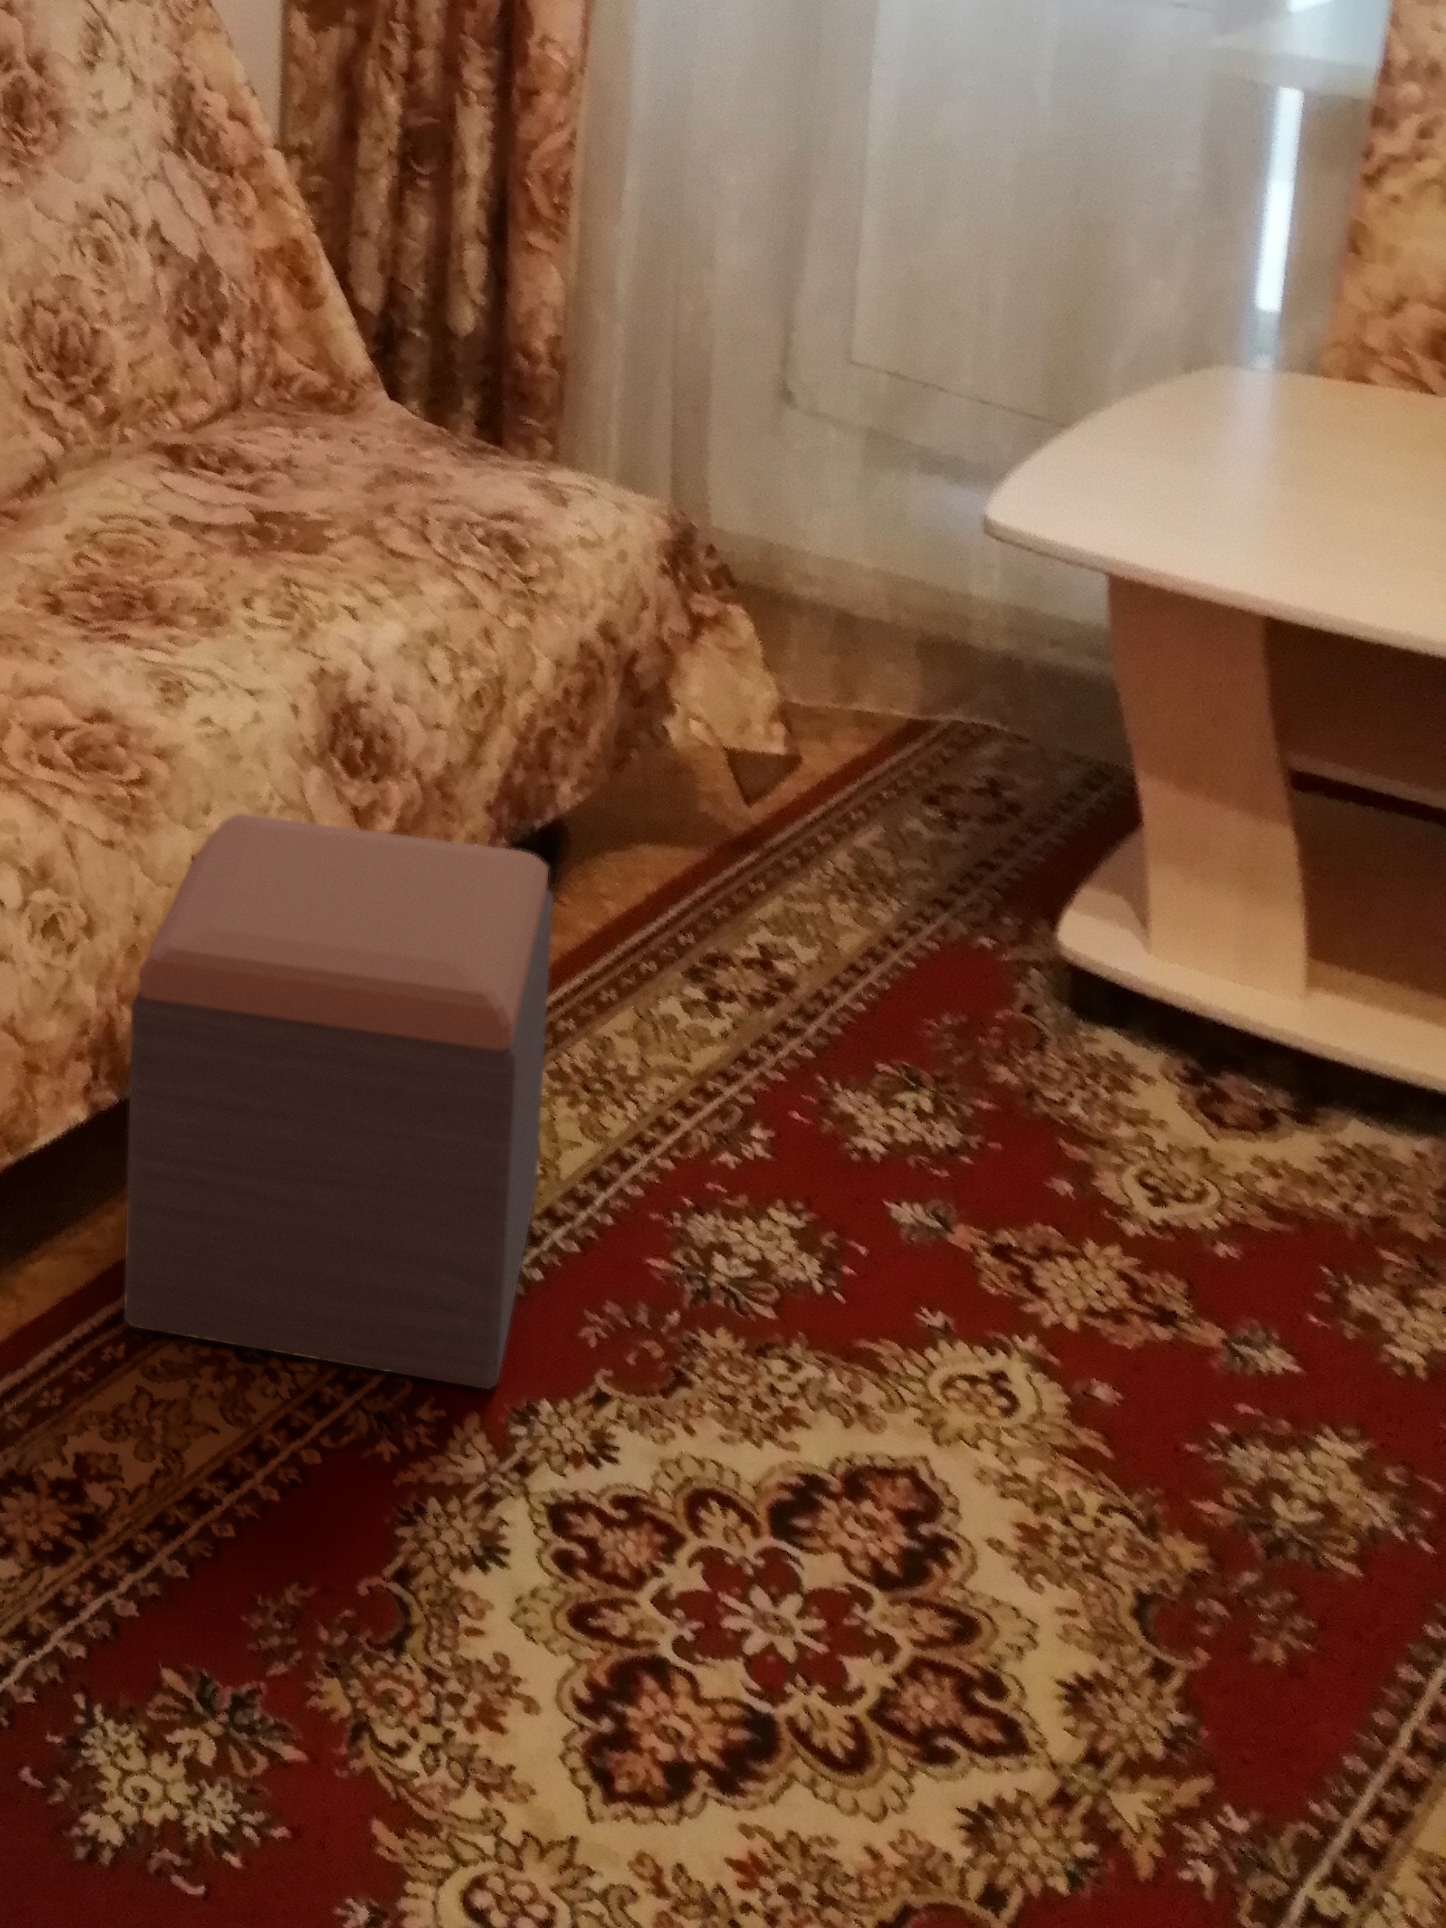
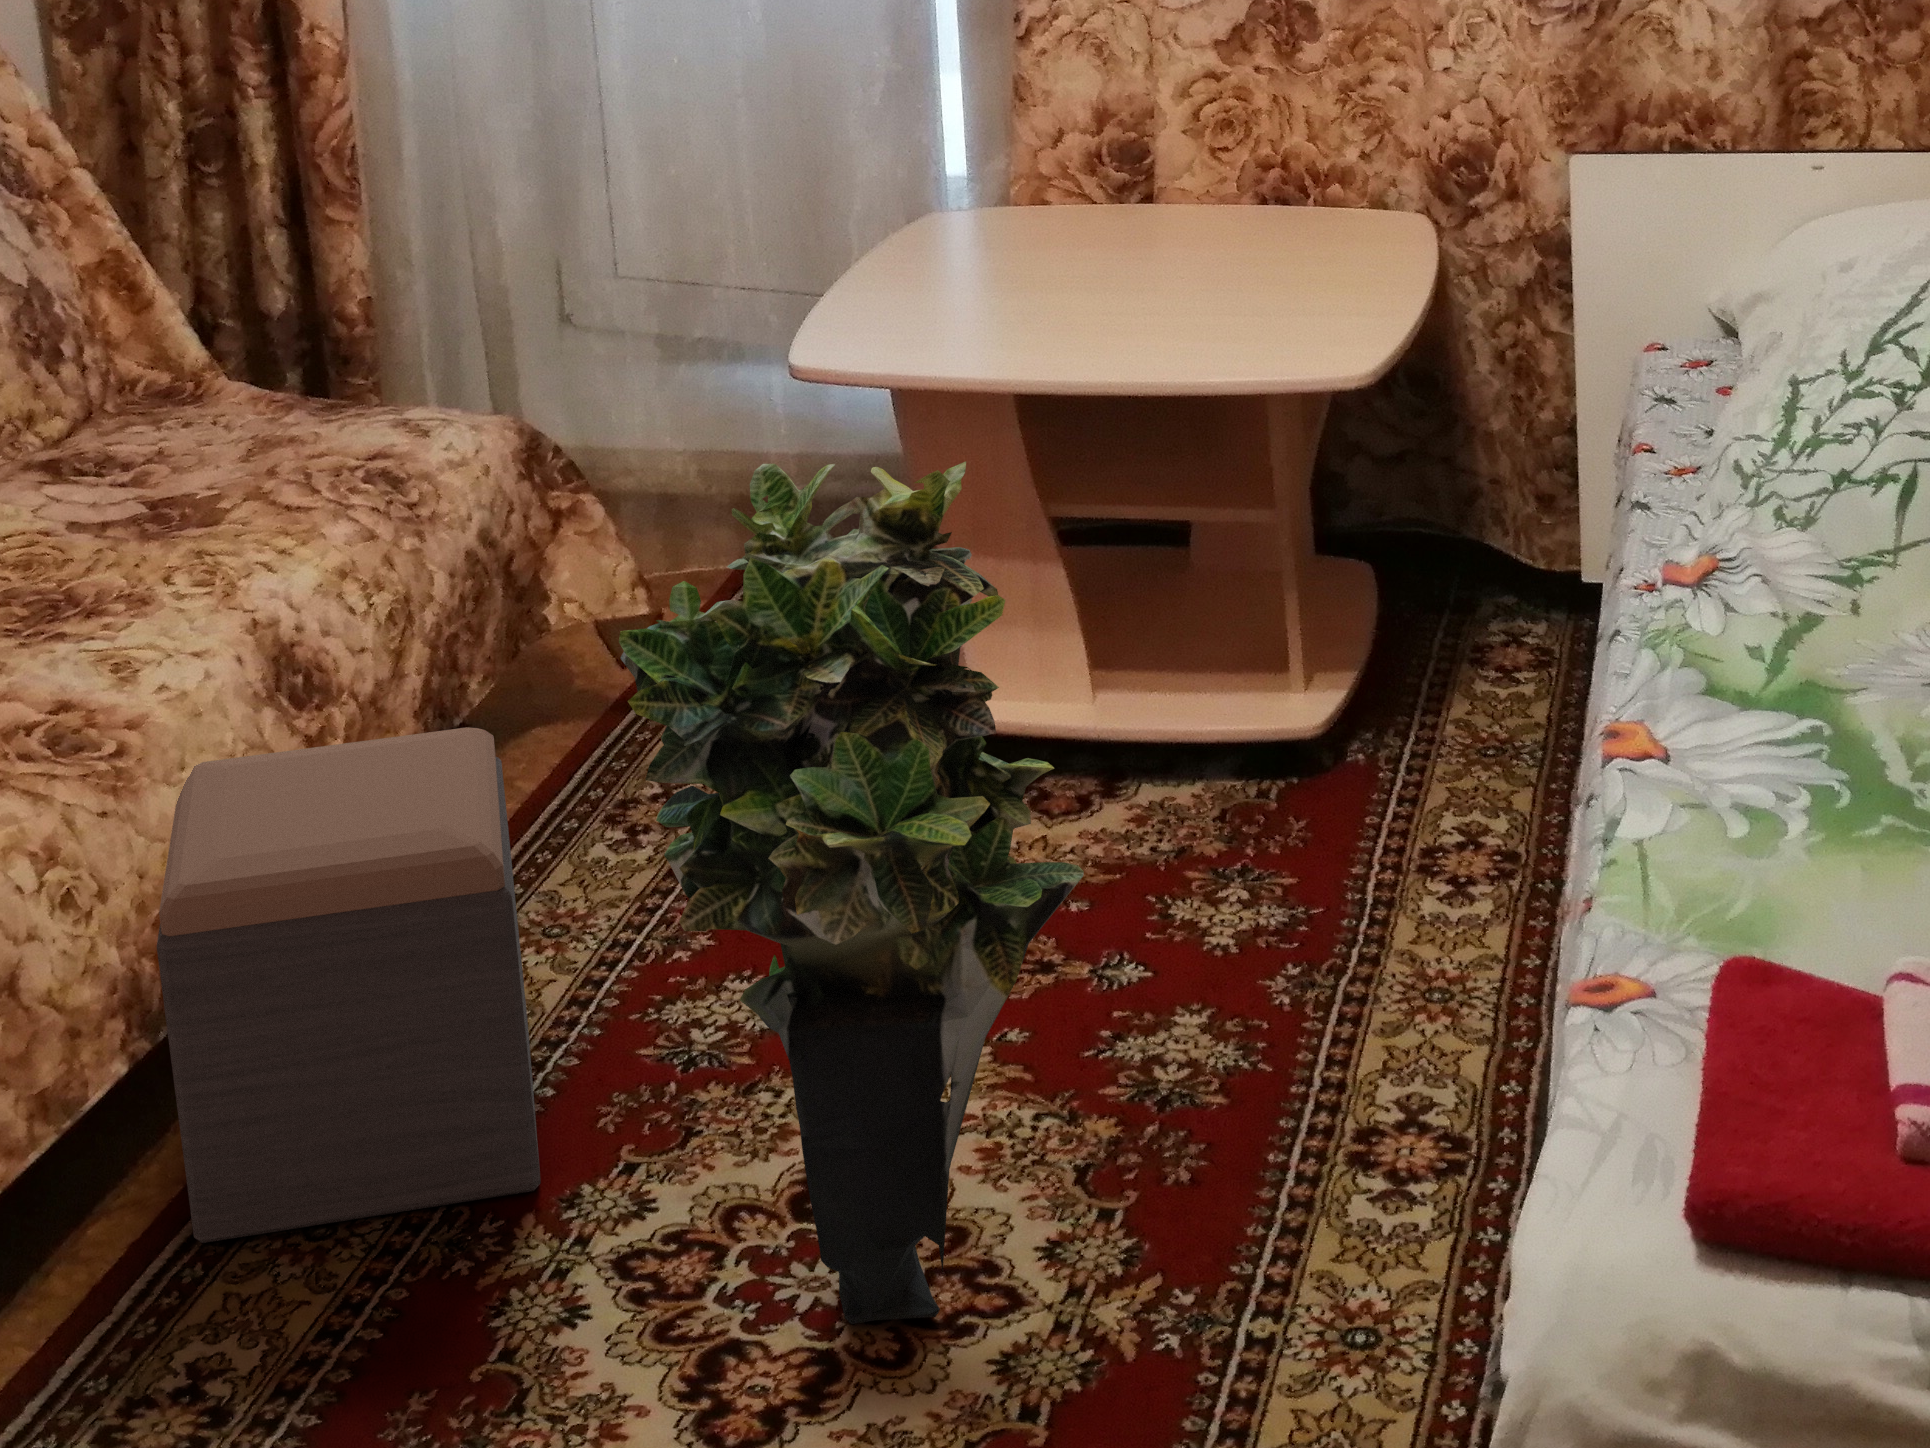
potted plant: none [662,646,1198,1721] -> present [619,462,1084,1324]

